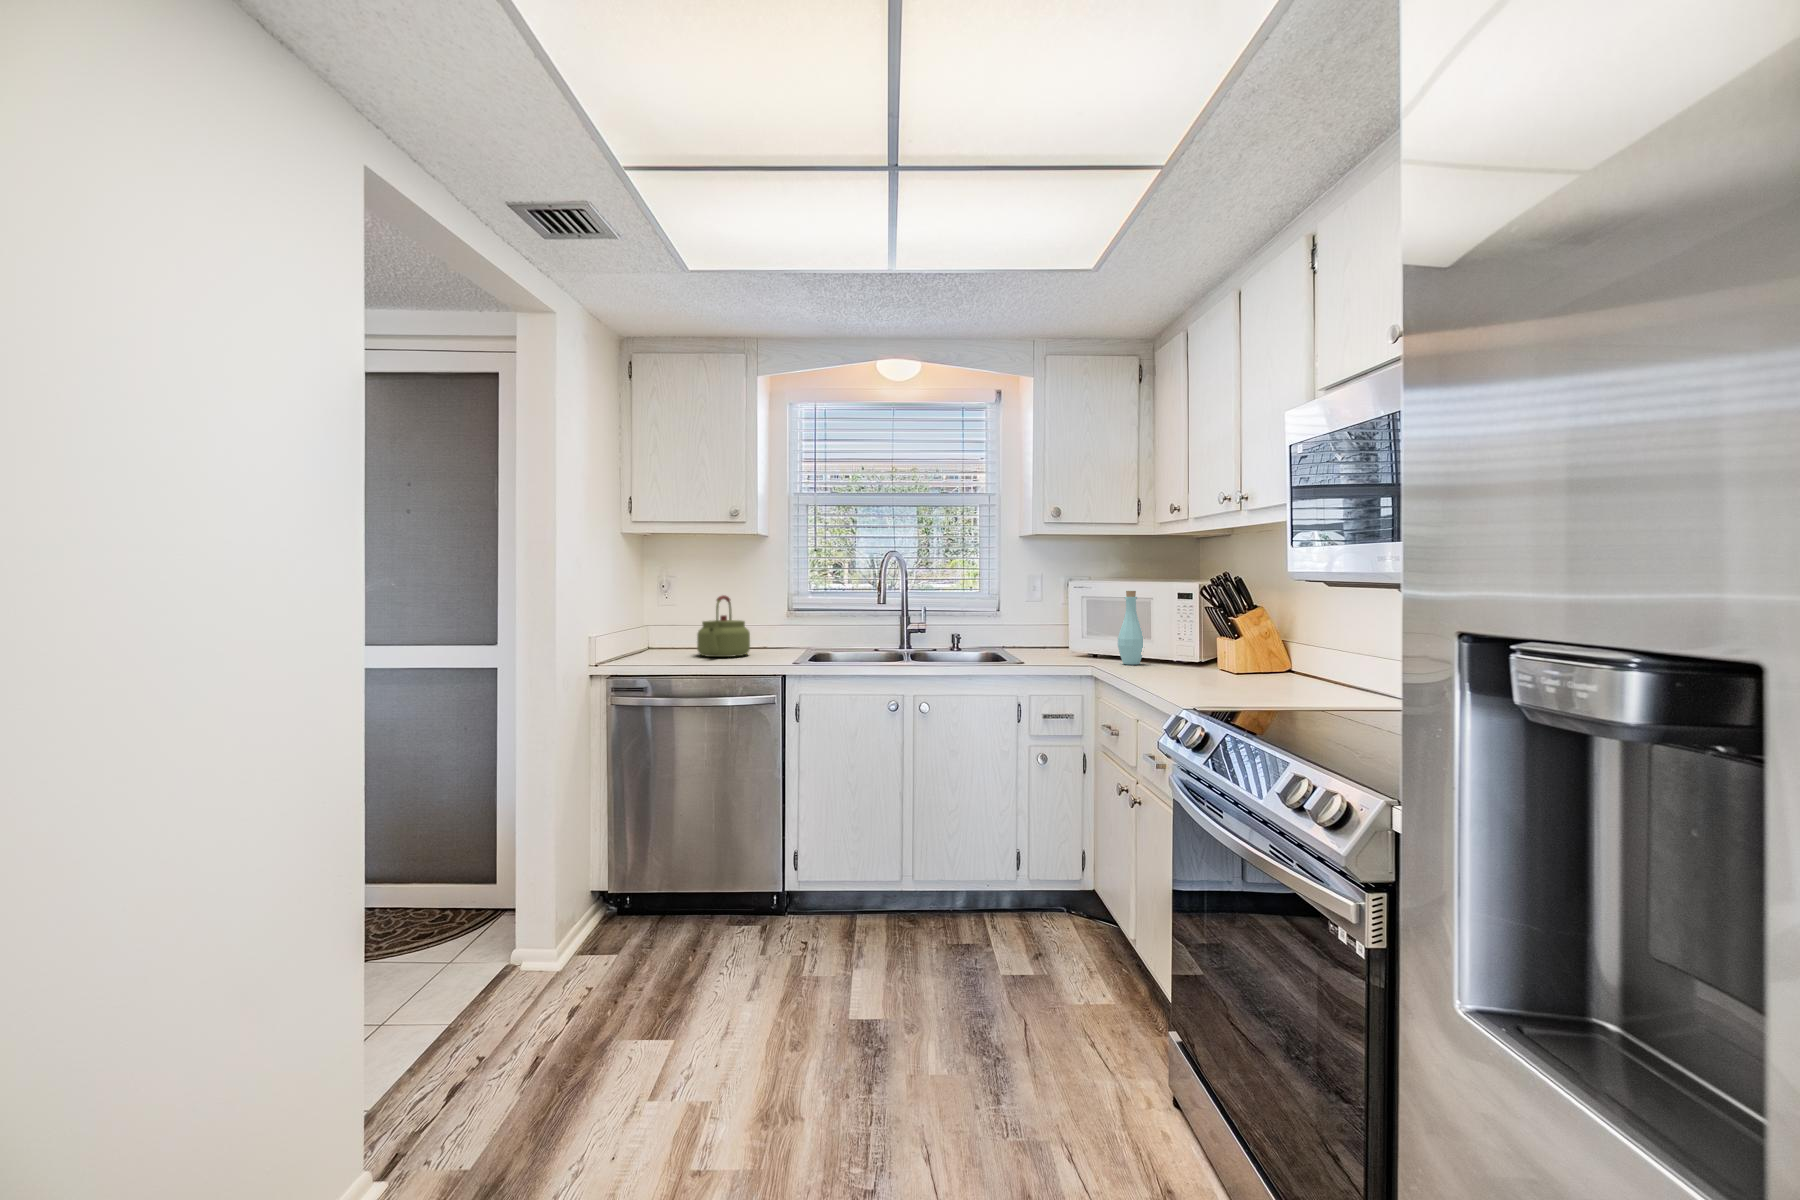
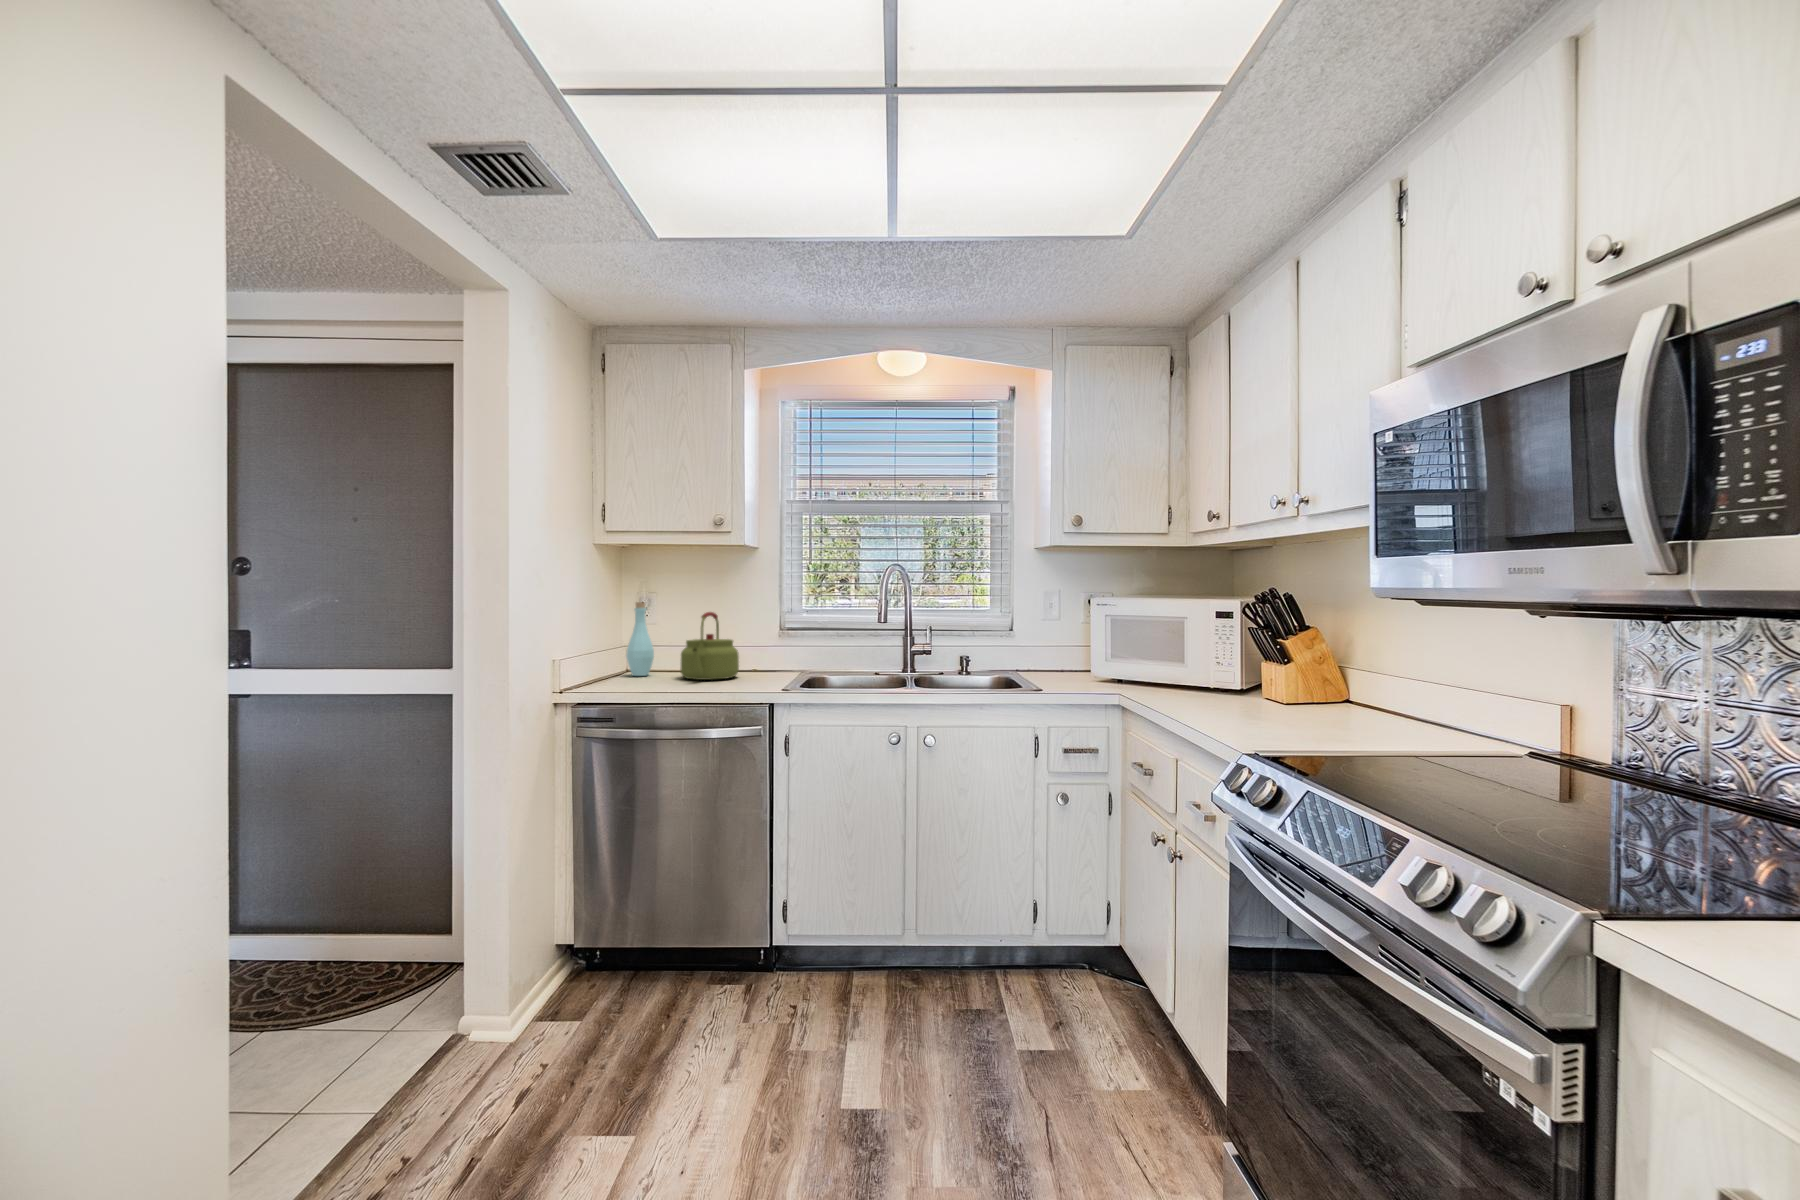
bottle: present [1118,591,1143,665] -> present [626,602,654,676]

